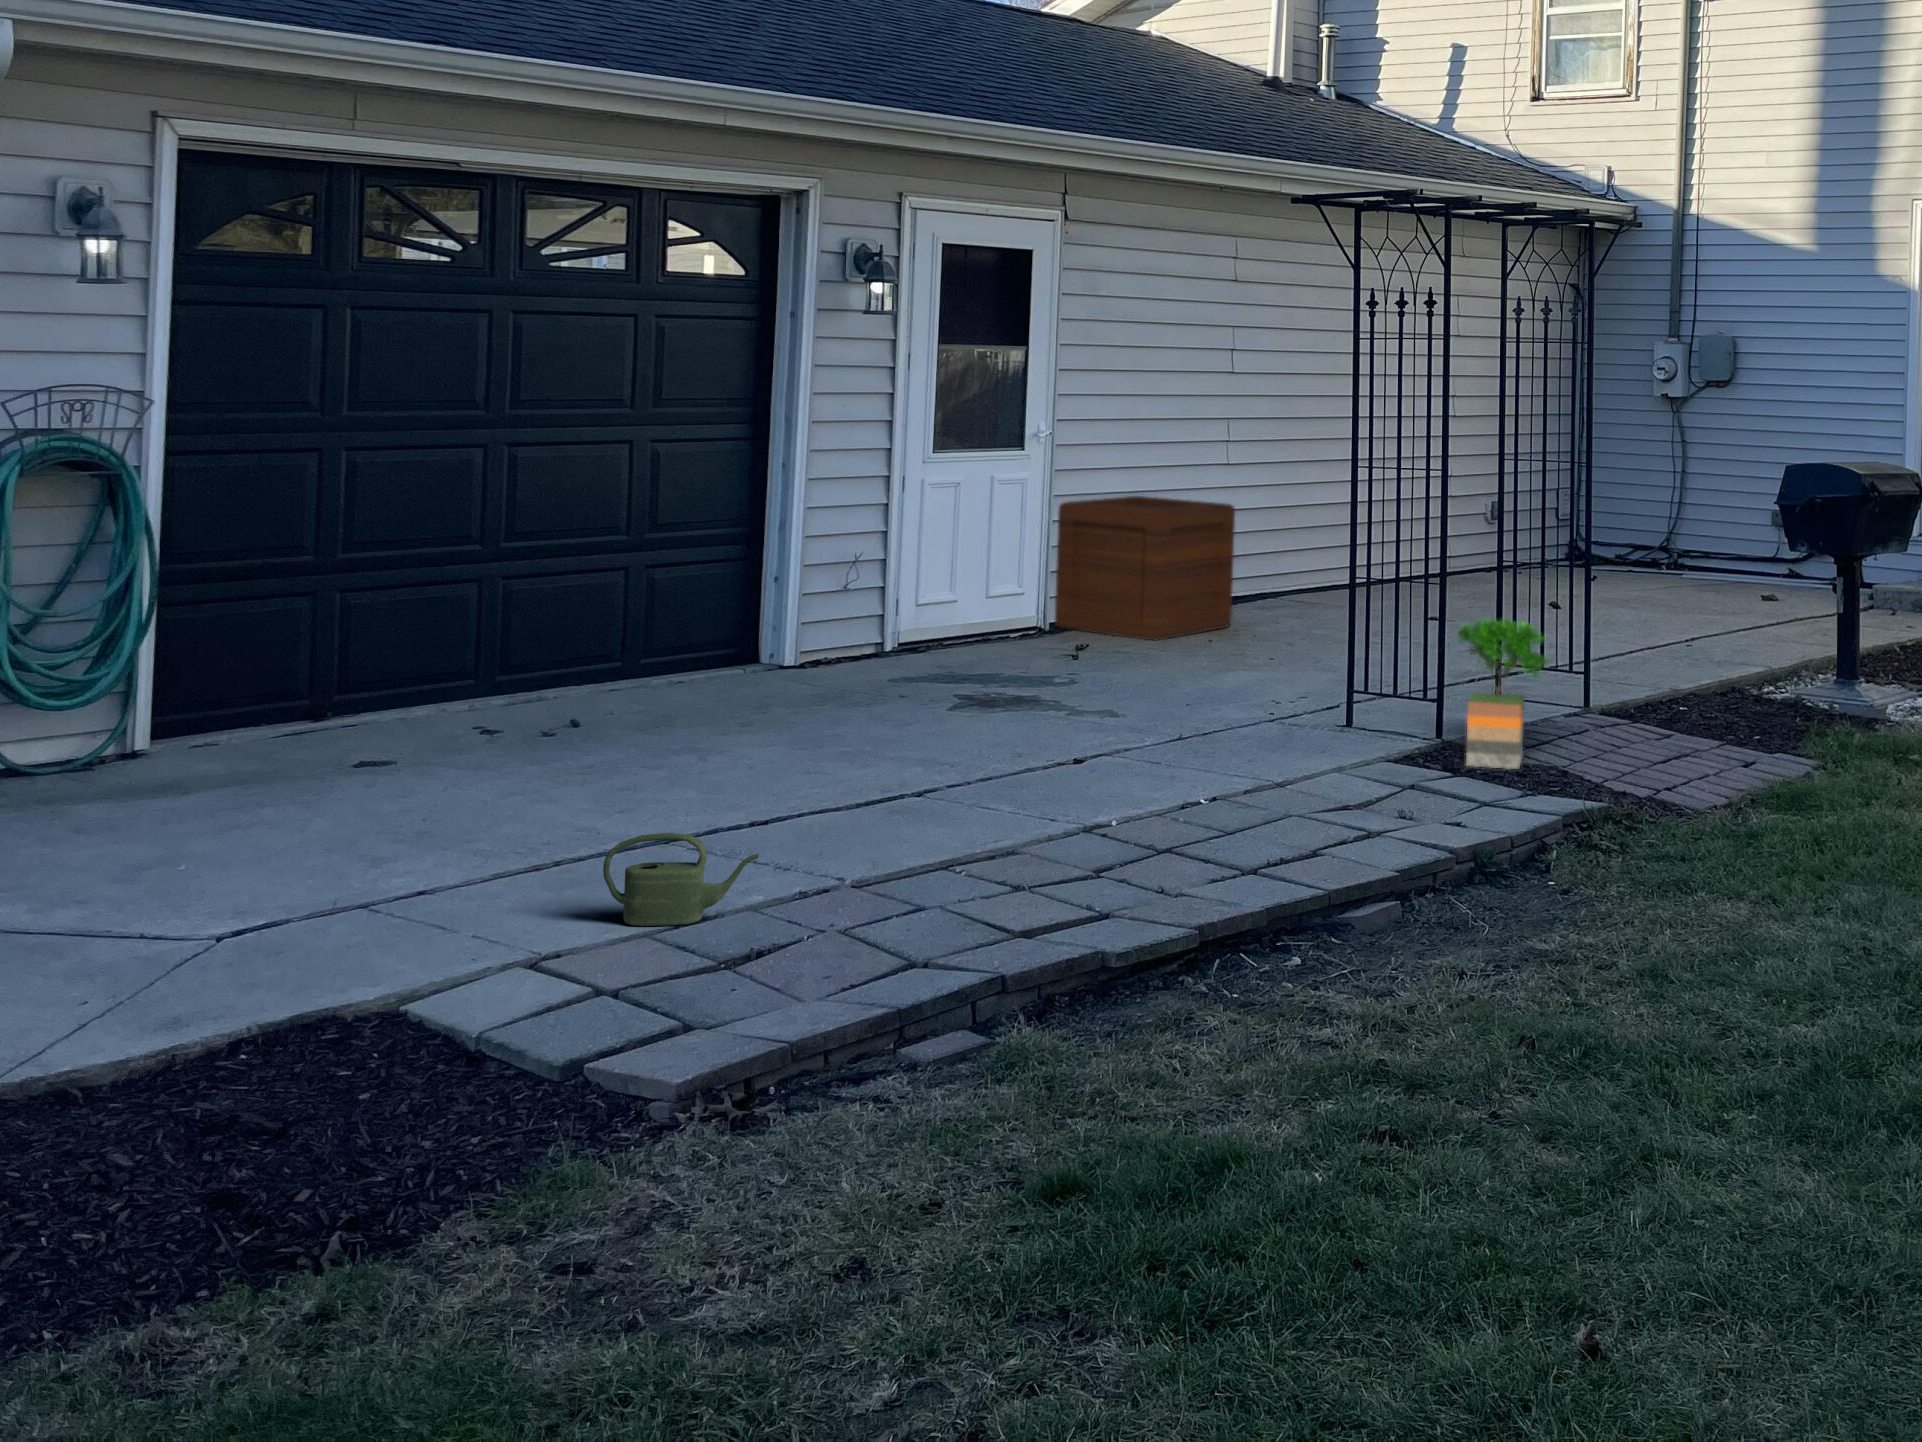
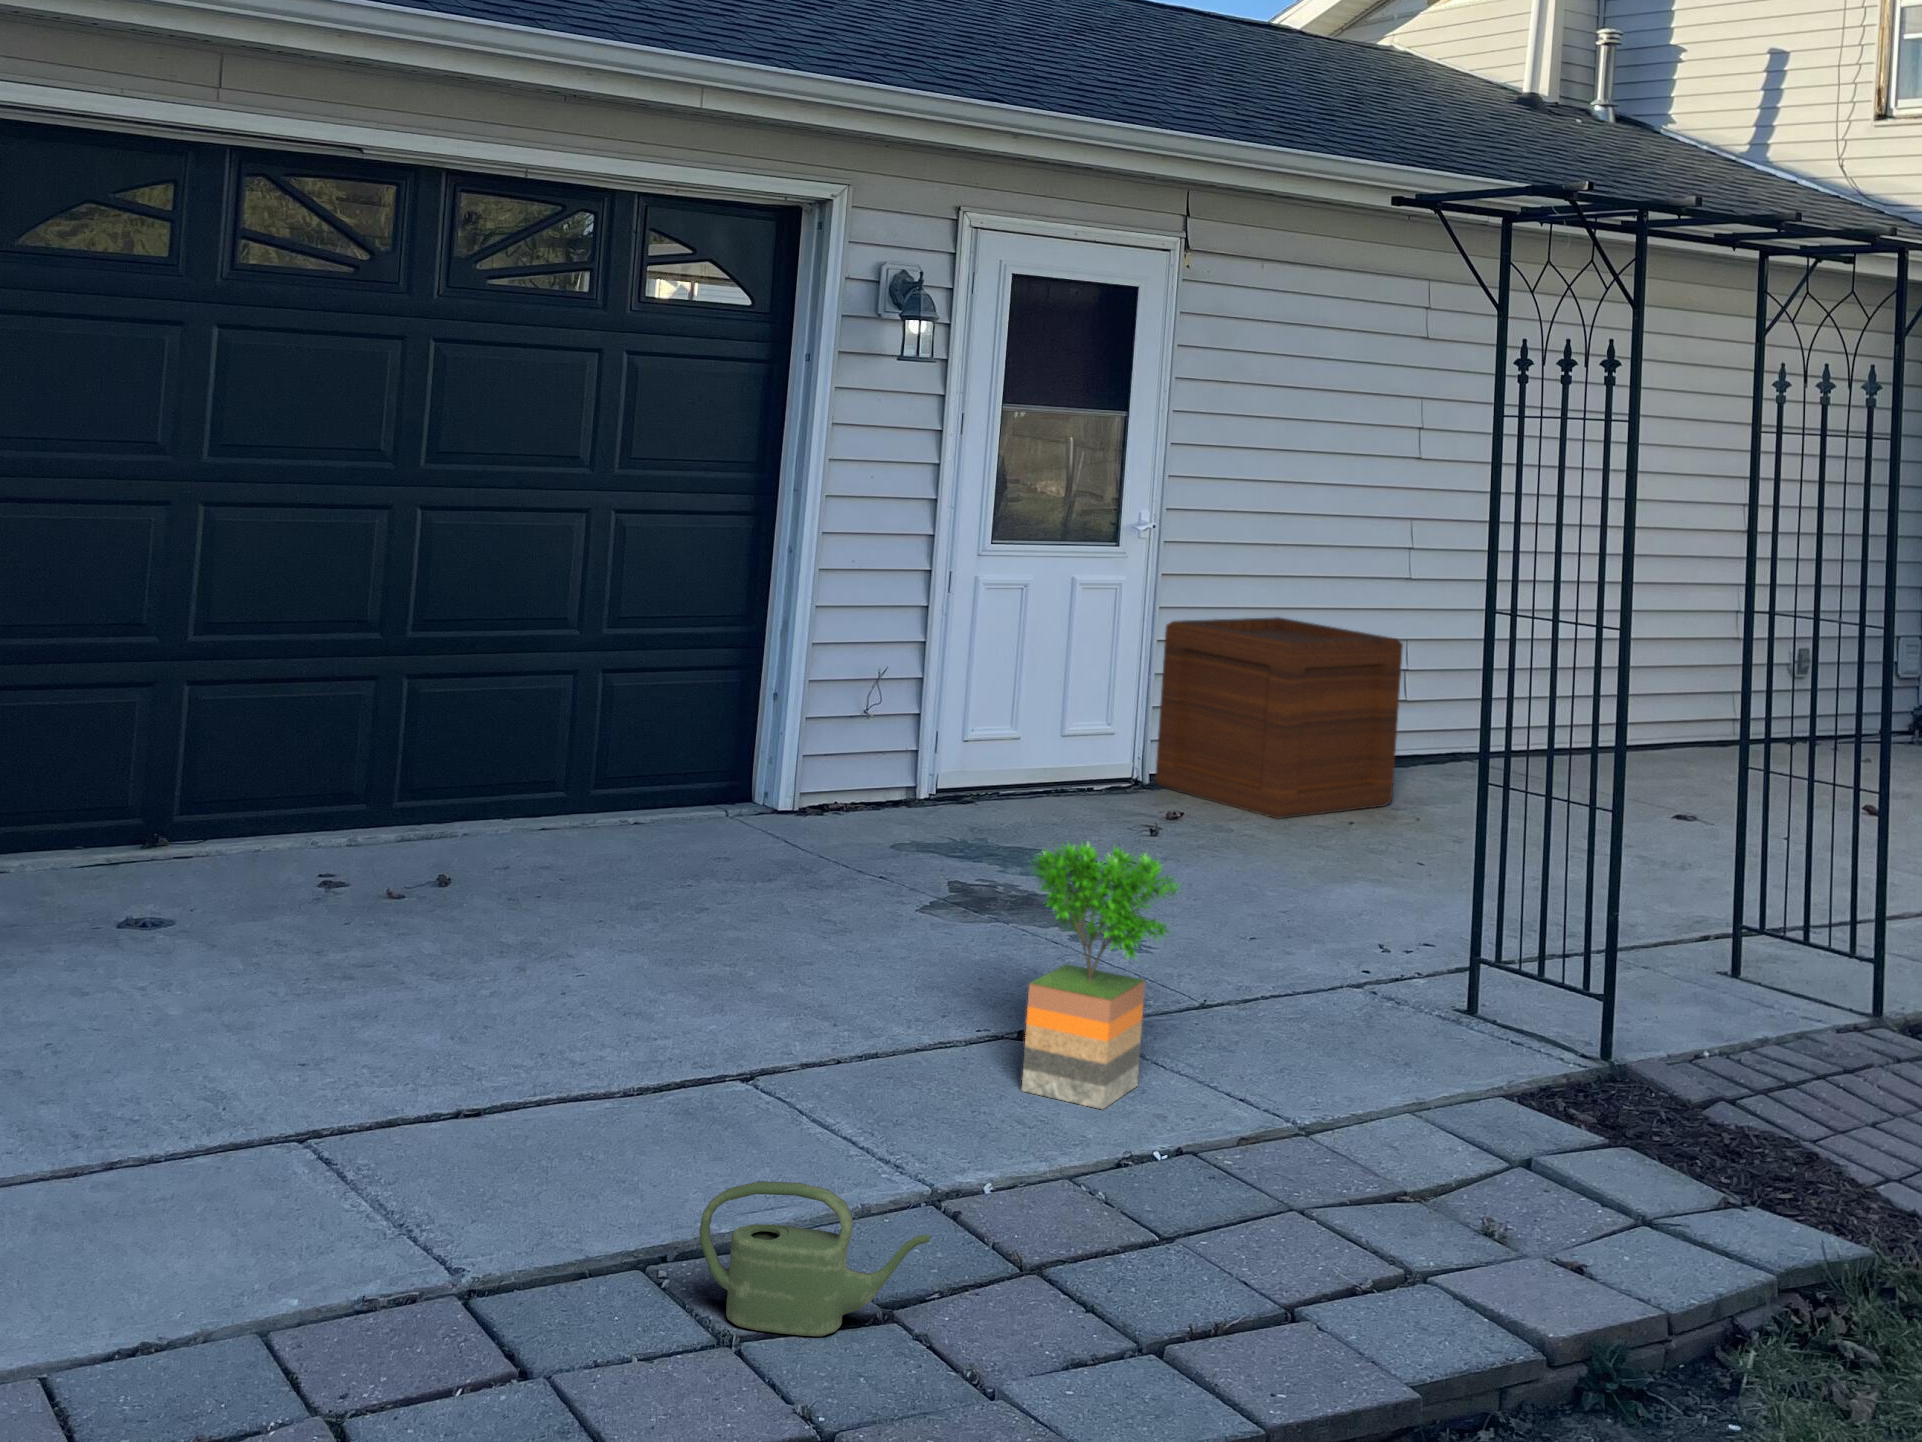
potted tree: present [1457,617,1547,769] -> present [1022,843,1178,1109]
watering can: present [603,833,759,926] -> present [699,1181,930,1336]

